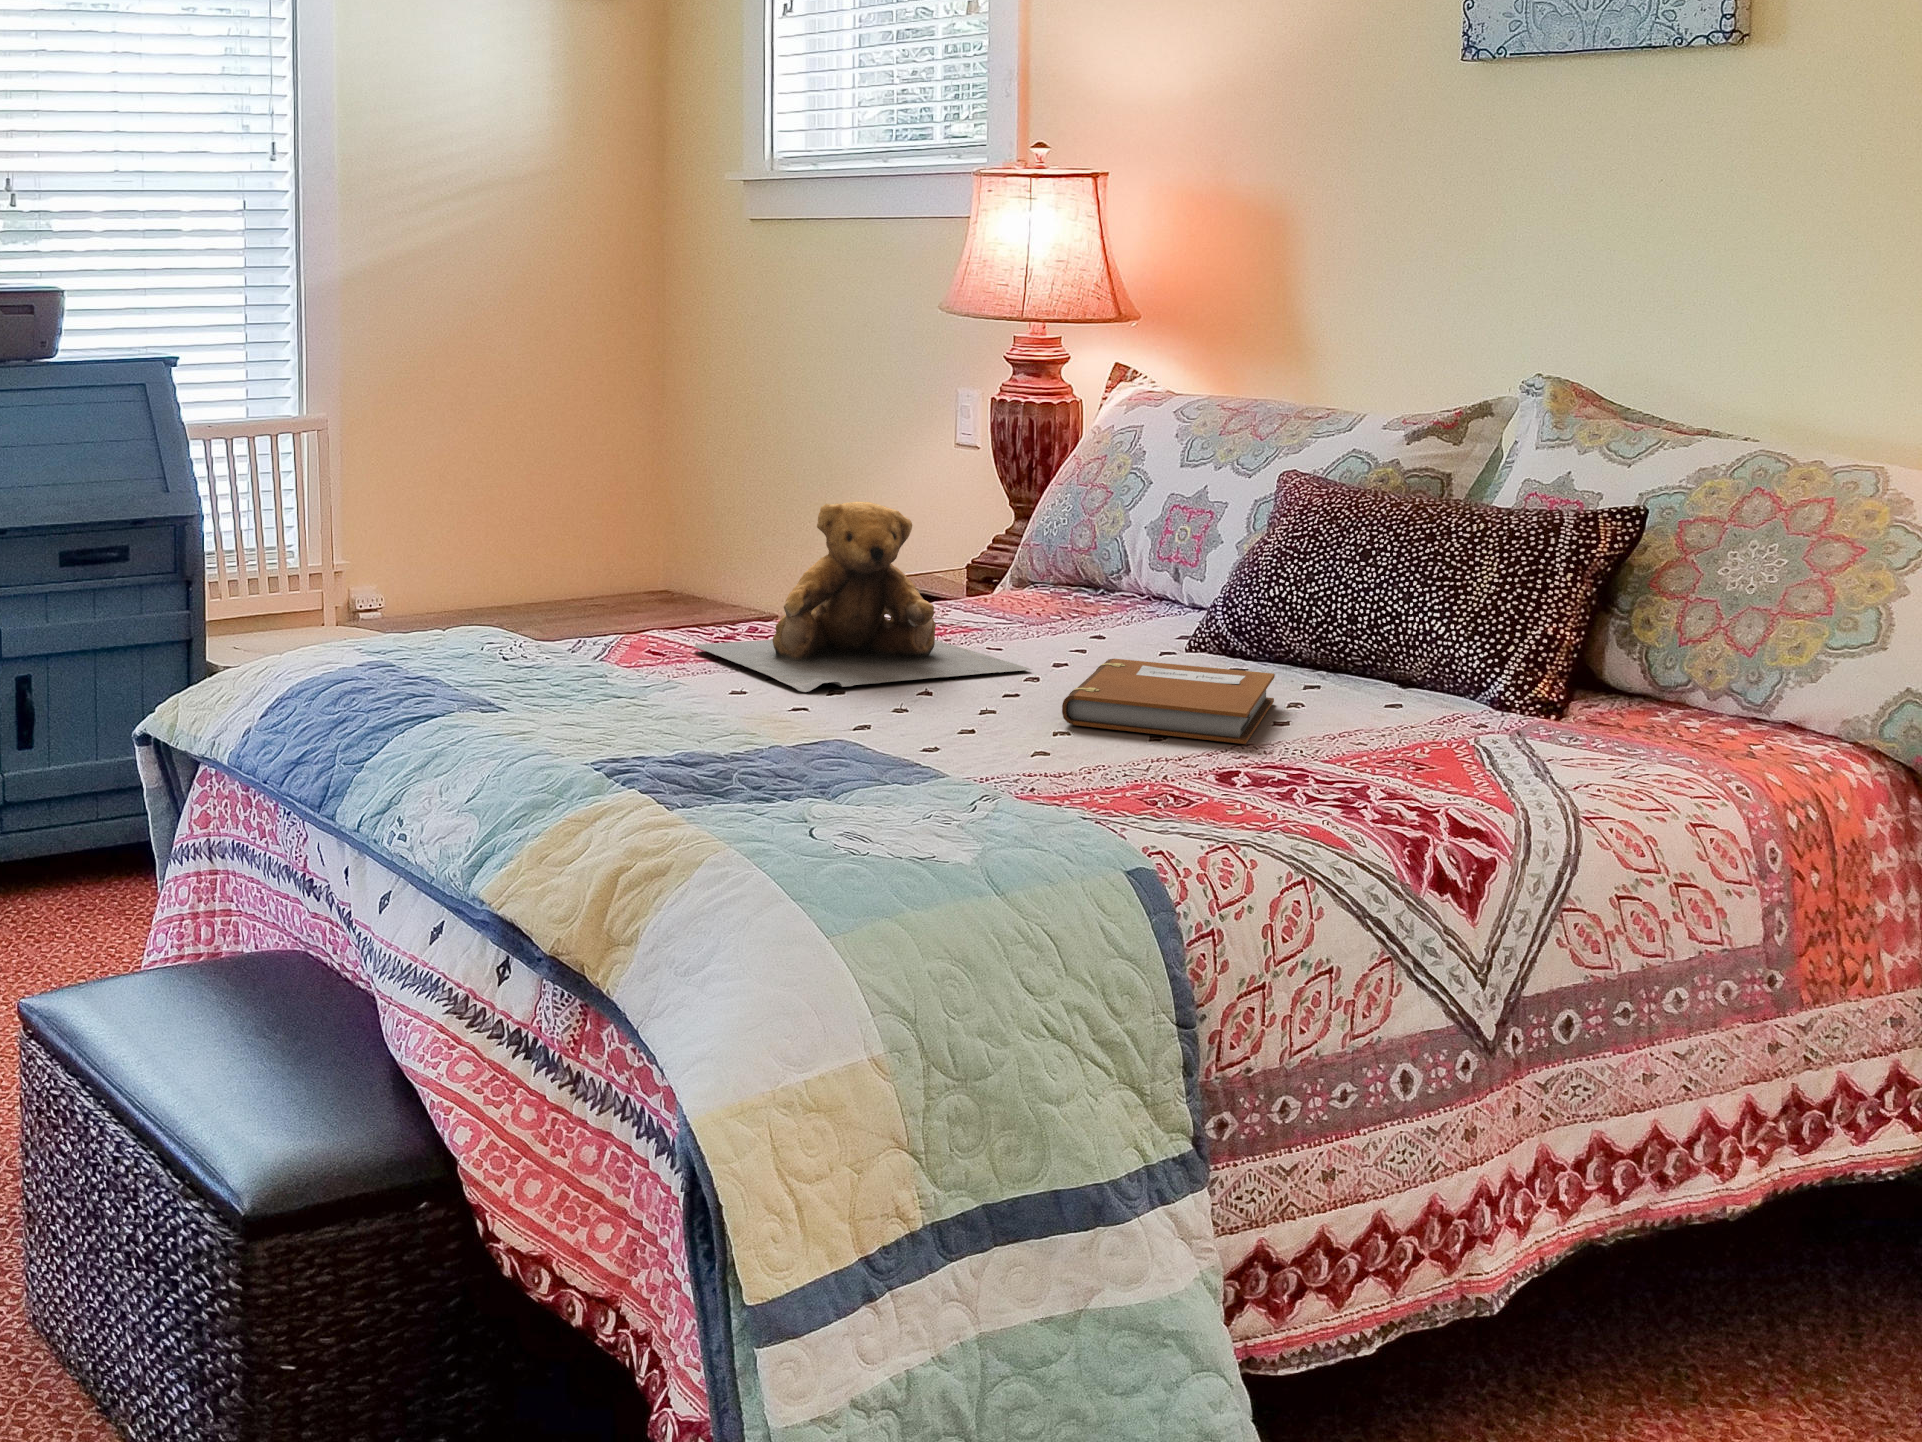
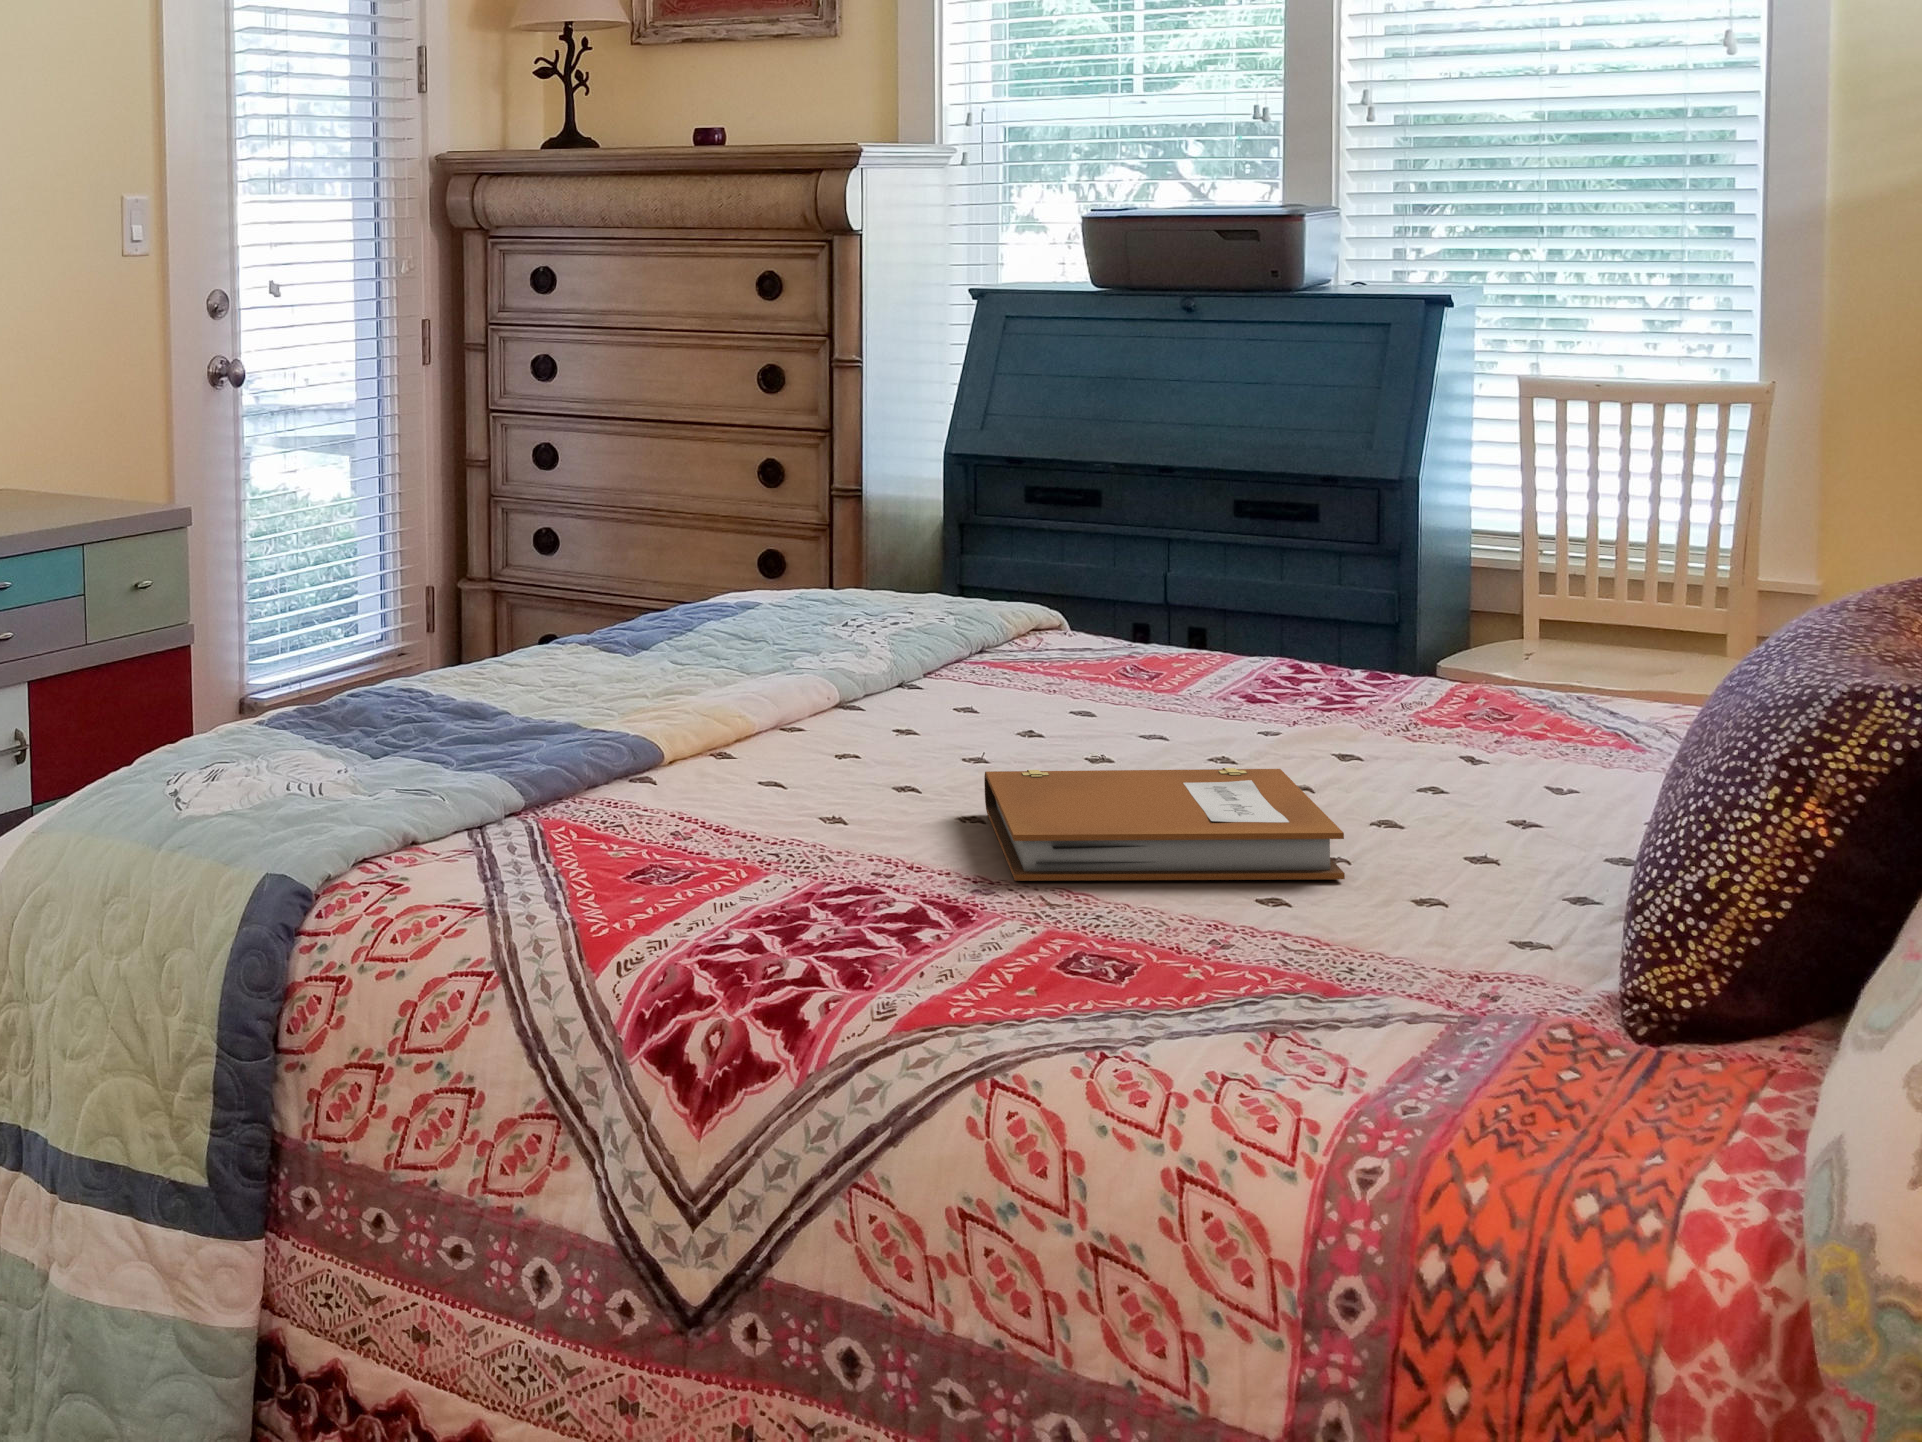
teddy bear: present [694,502,1032,692] -> none [975,498,1458,776]

